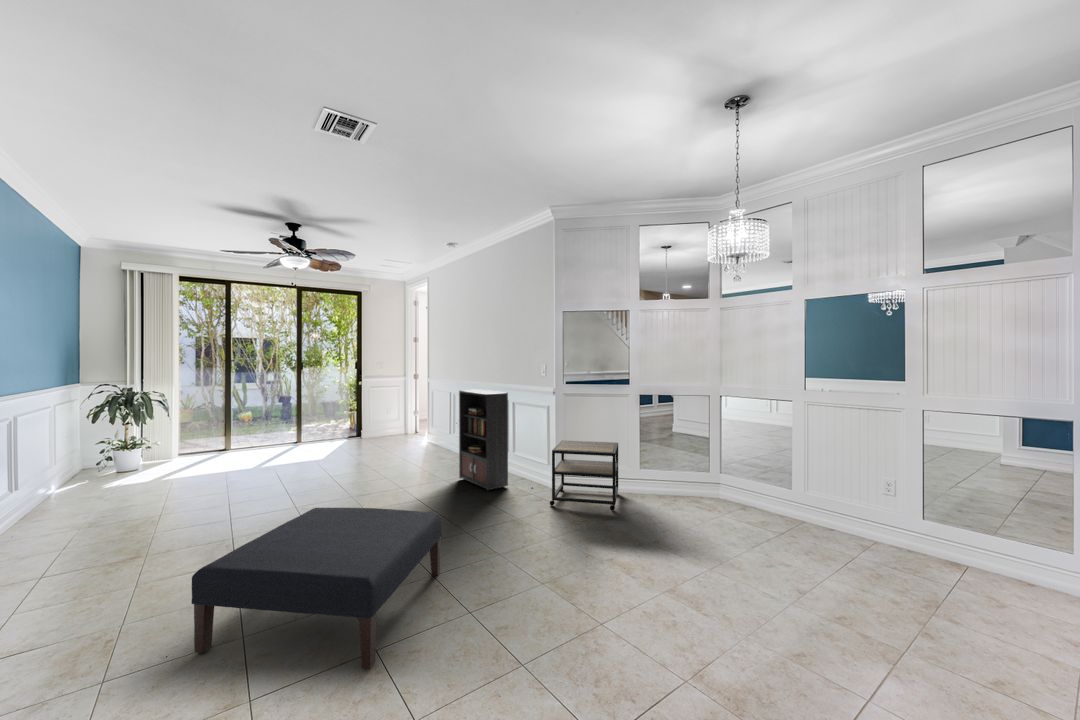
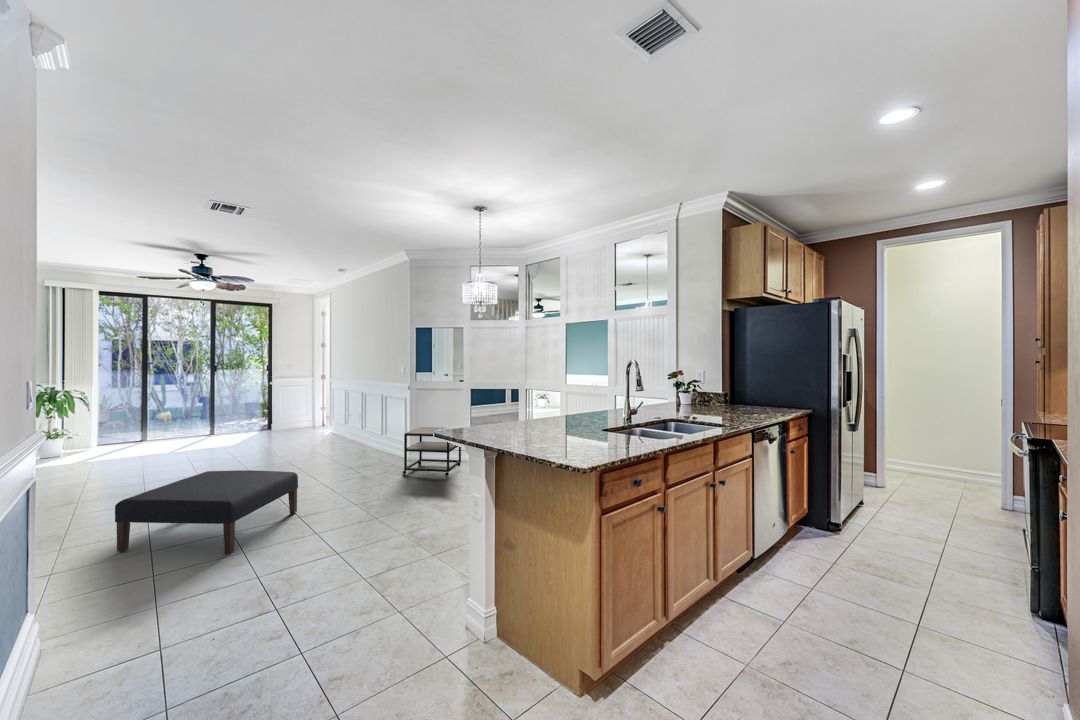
bookcase: present [459,389,533,490] -> none [343,388,399,466]

